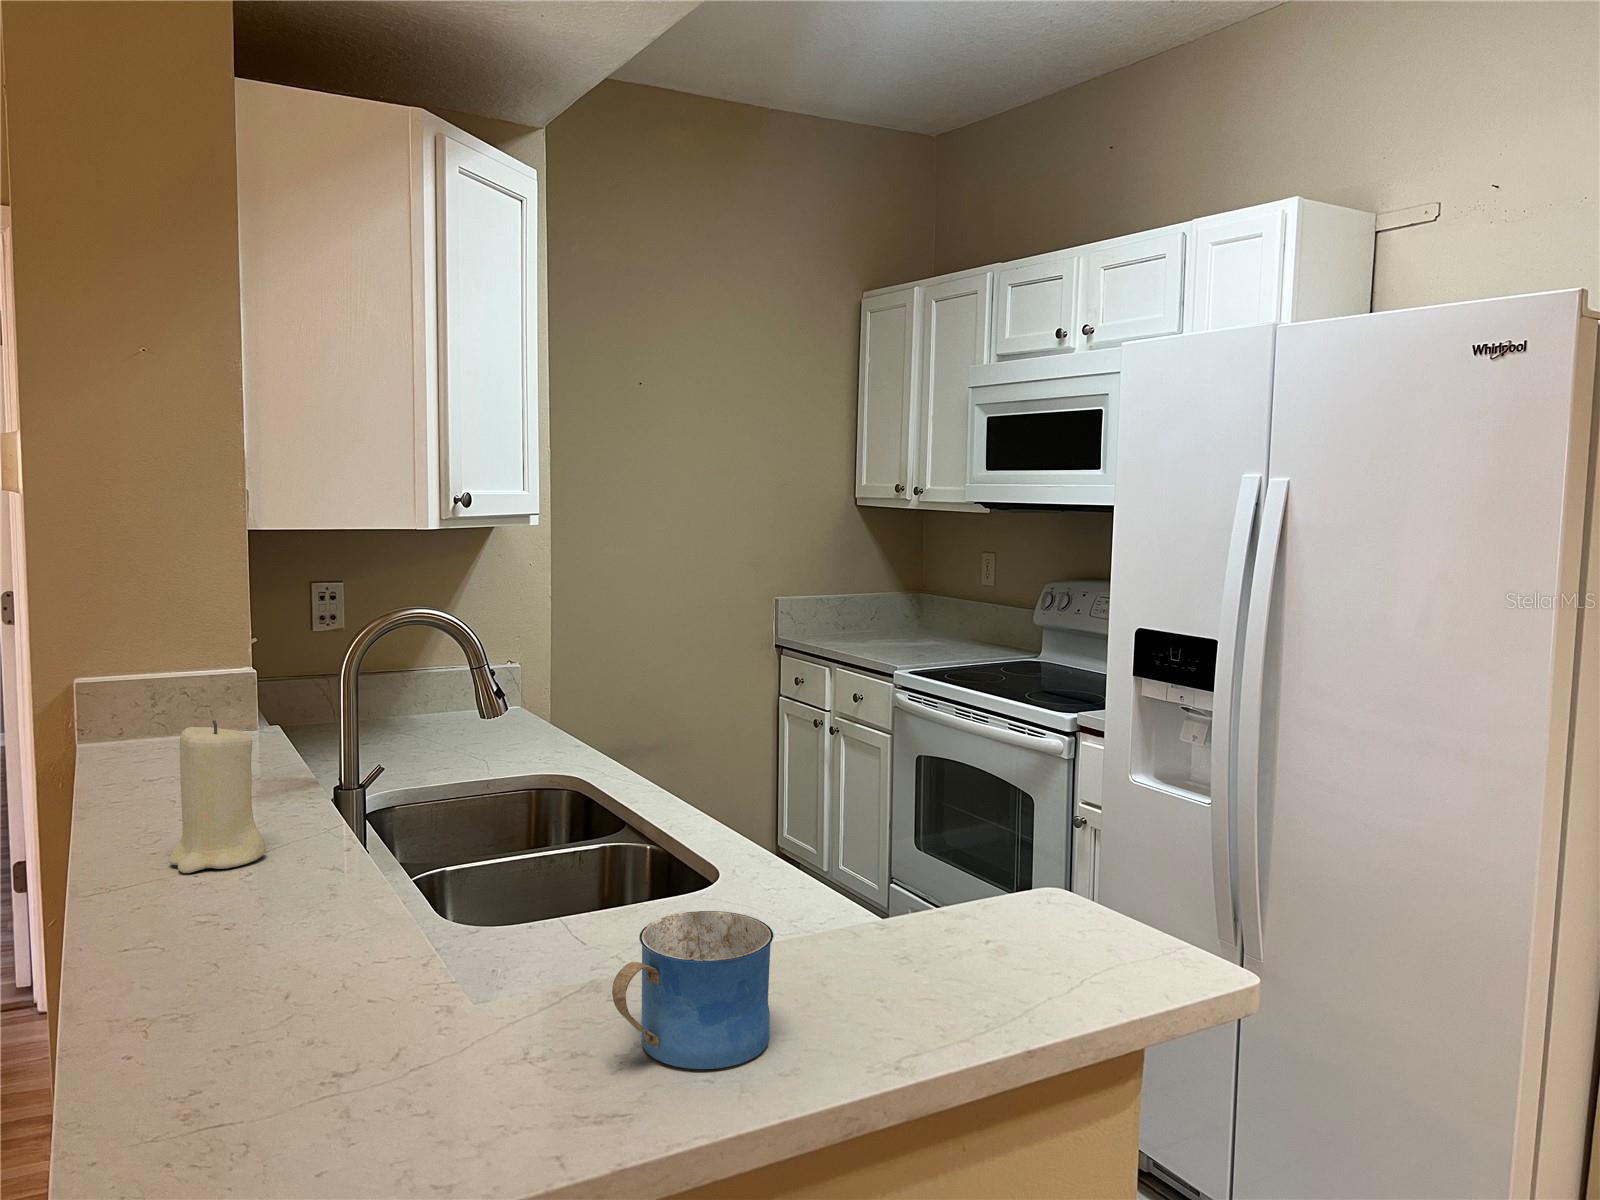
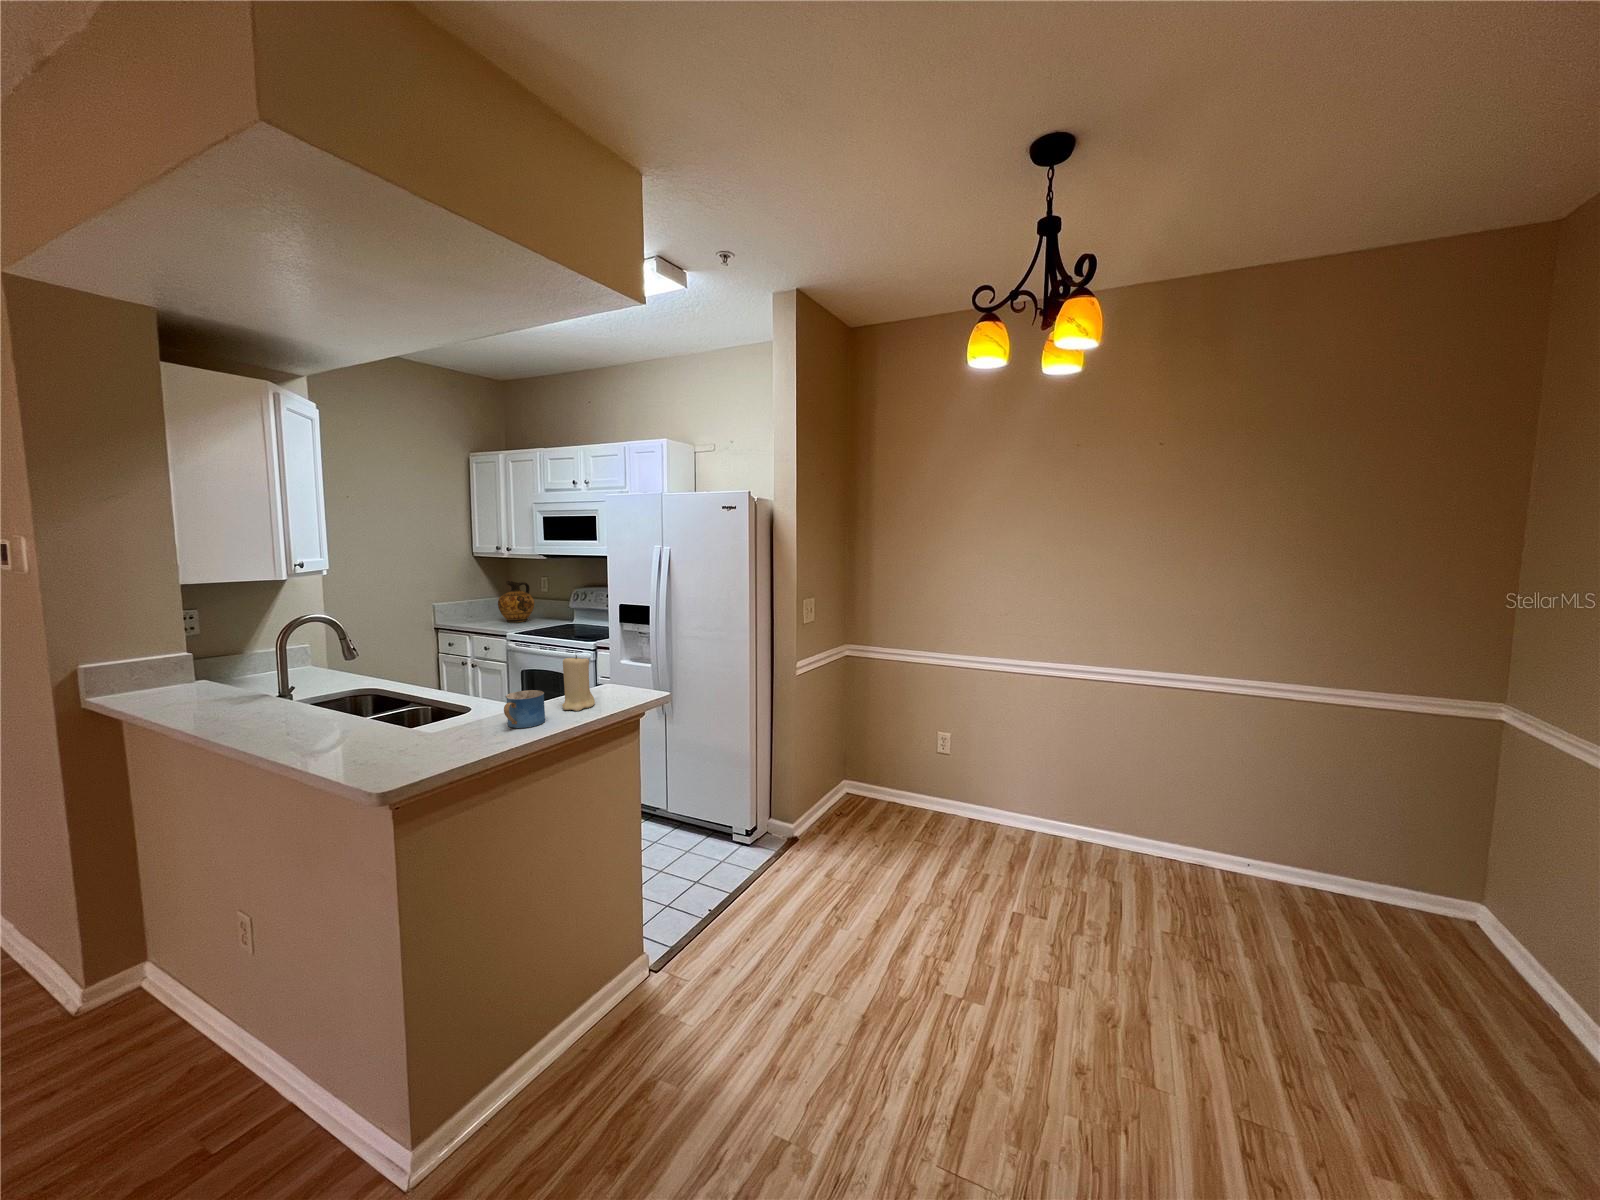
ceramic jug: none [890,557,961,647] -> present [498,581,534,622]
candle: present [169,720,266,873] -> present [562,655,595,711]

